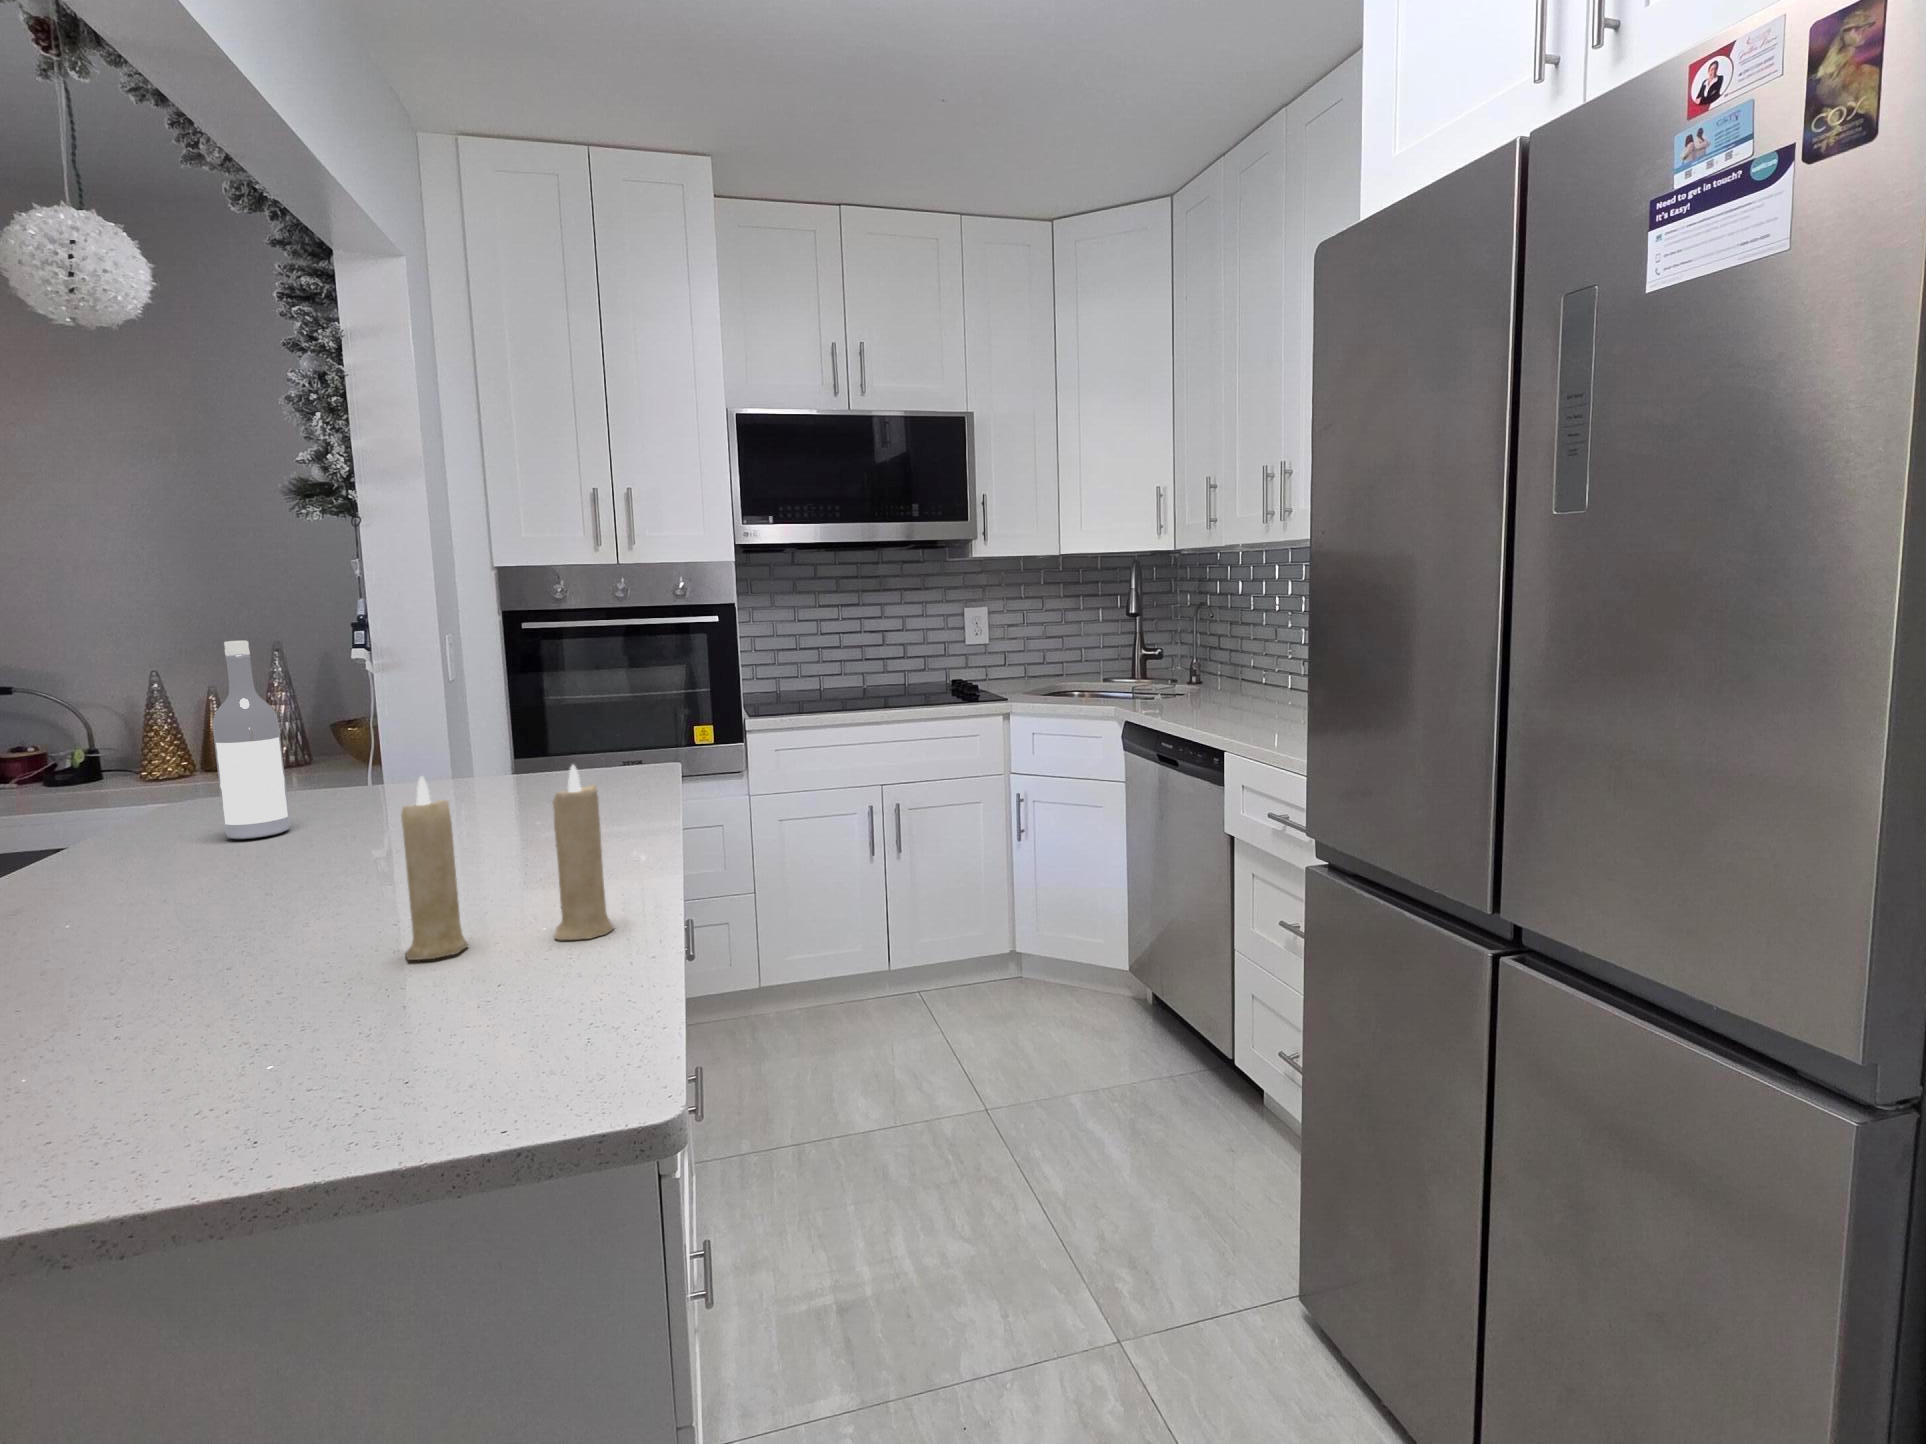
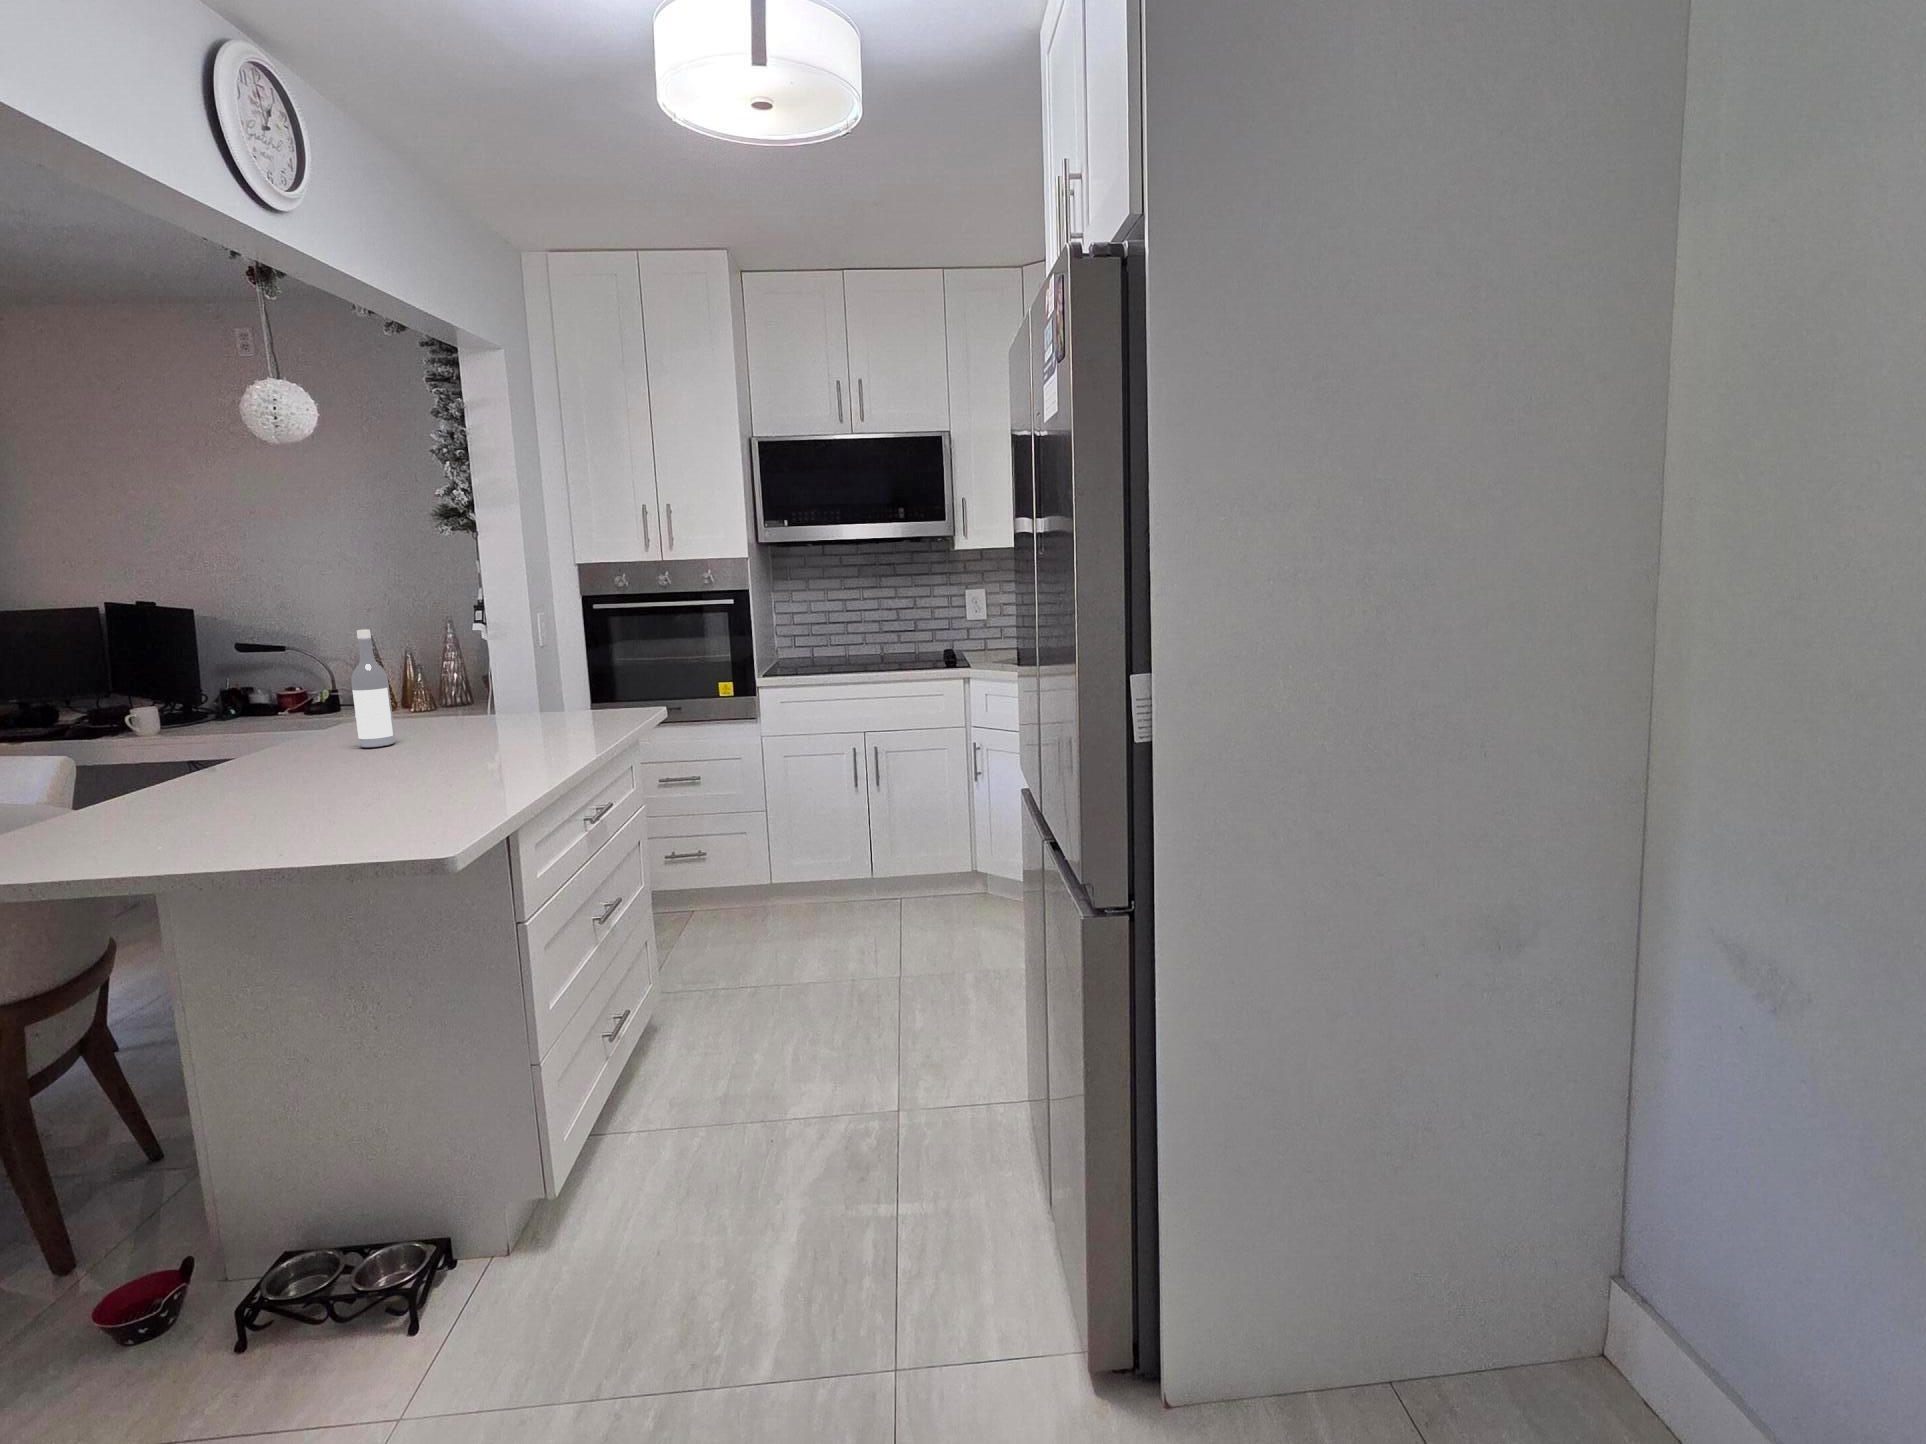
candle: present [401,765,614,960] -> none [382,706,496,806]

